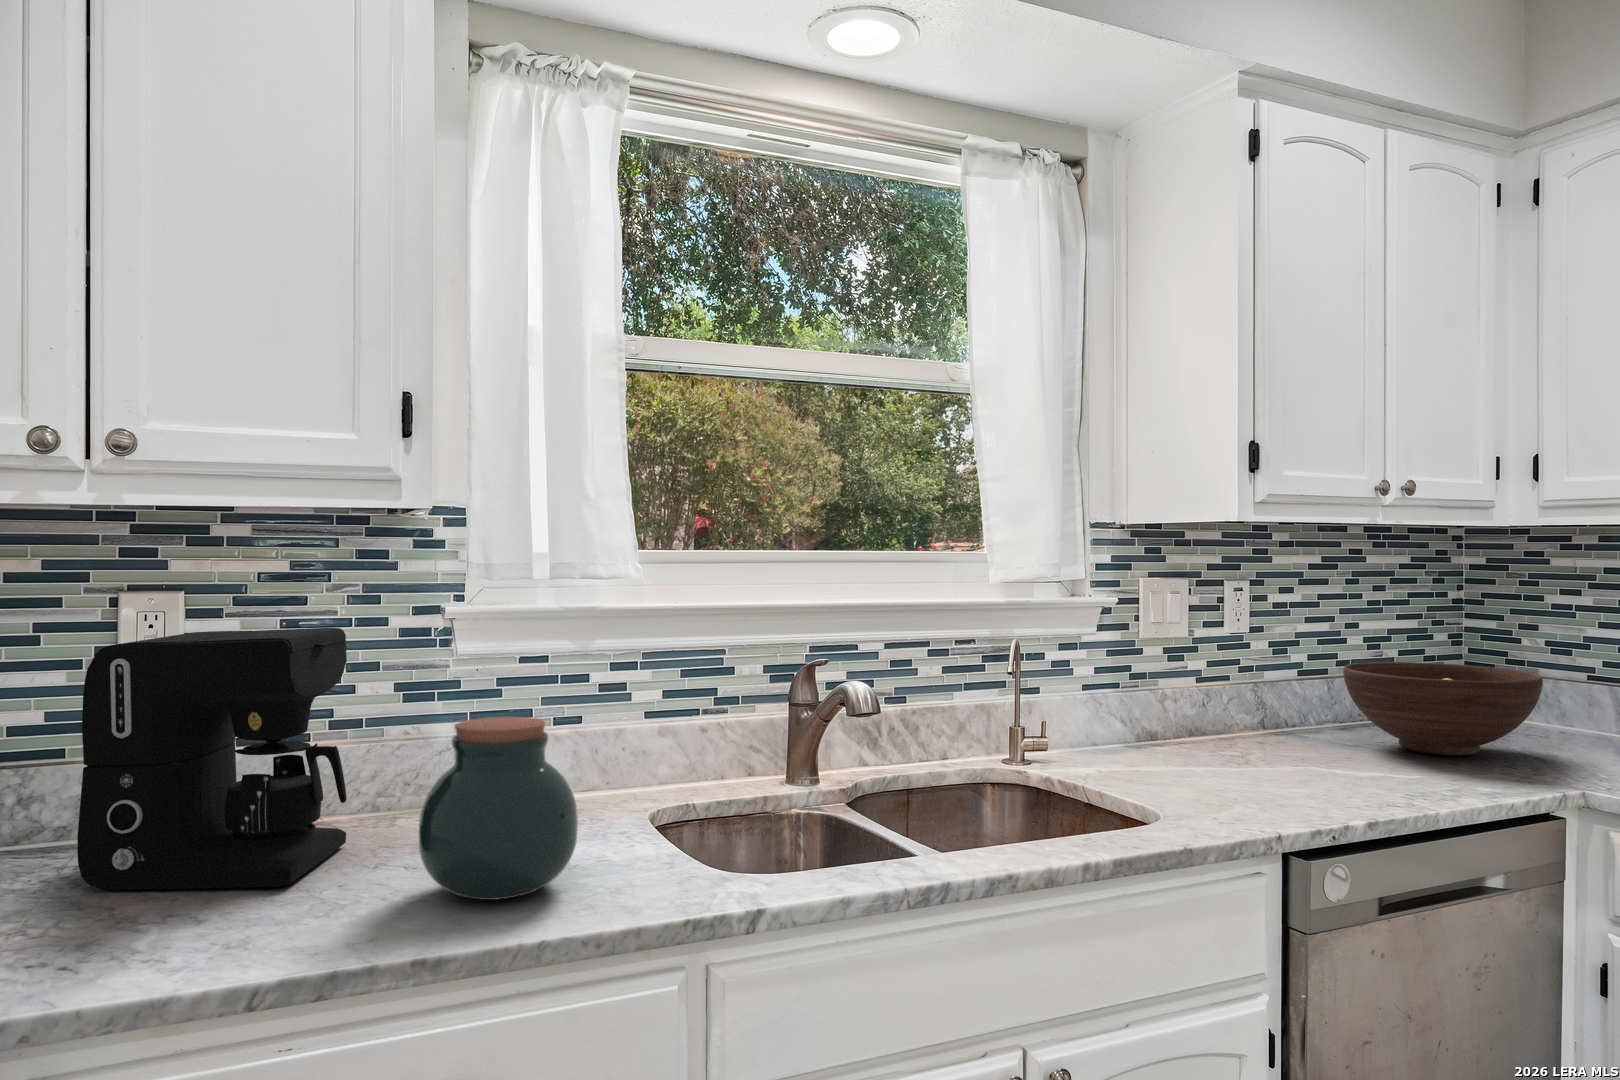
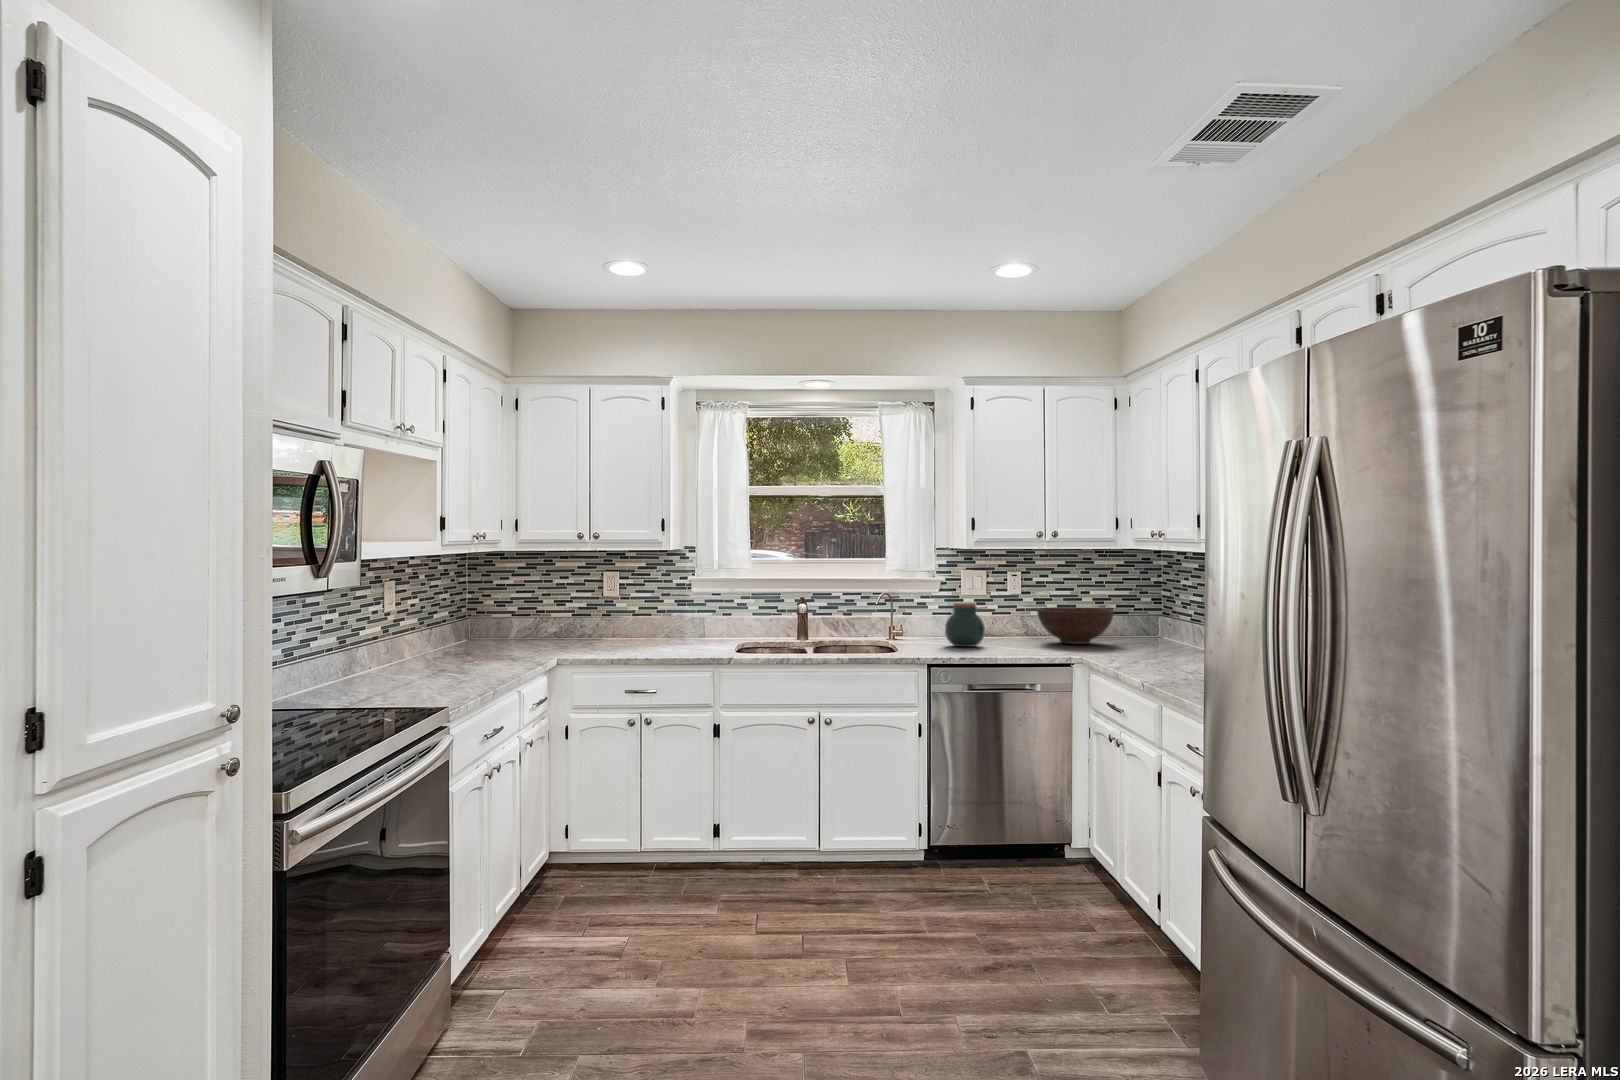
coffee maker: present [77,628,347,890] -> none [590,581,654,645]
jar: present [419,717,578,900] -> present [945,603,985,647]

